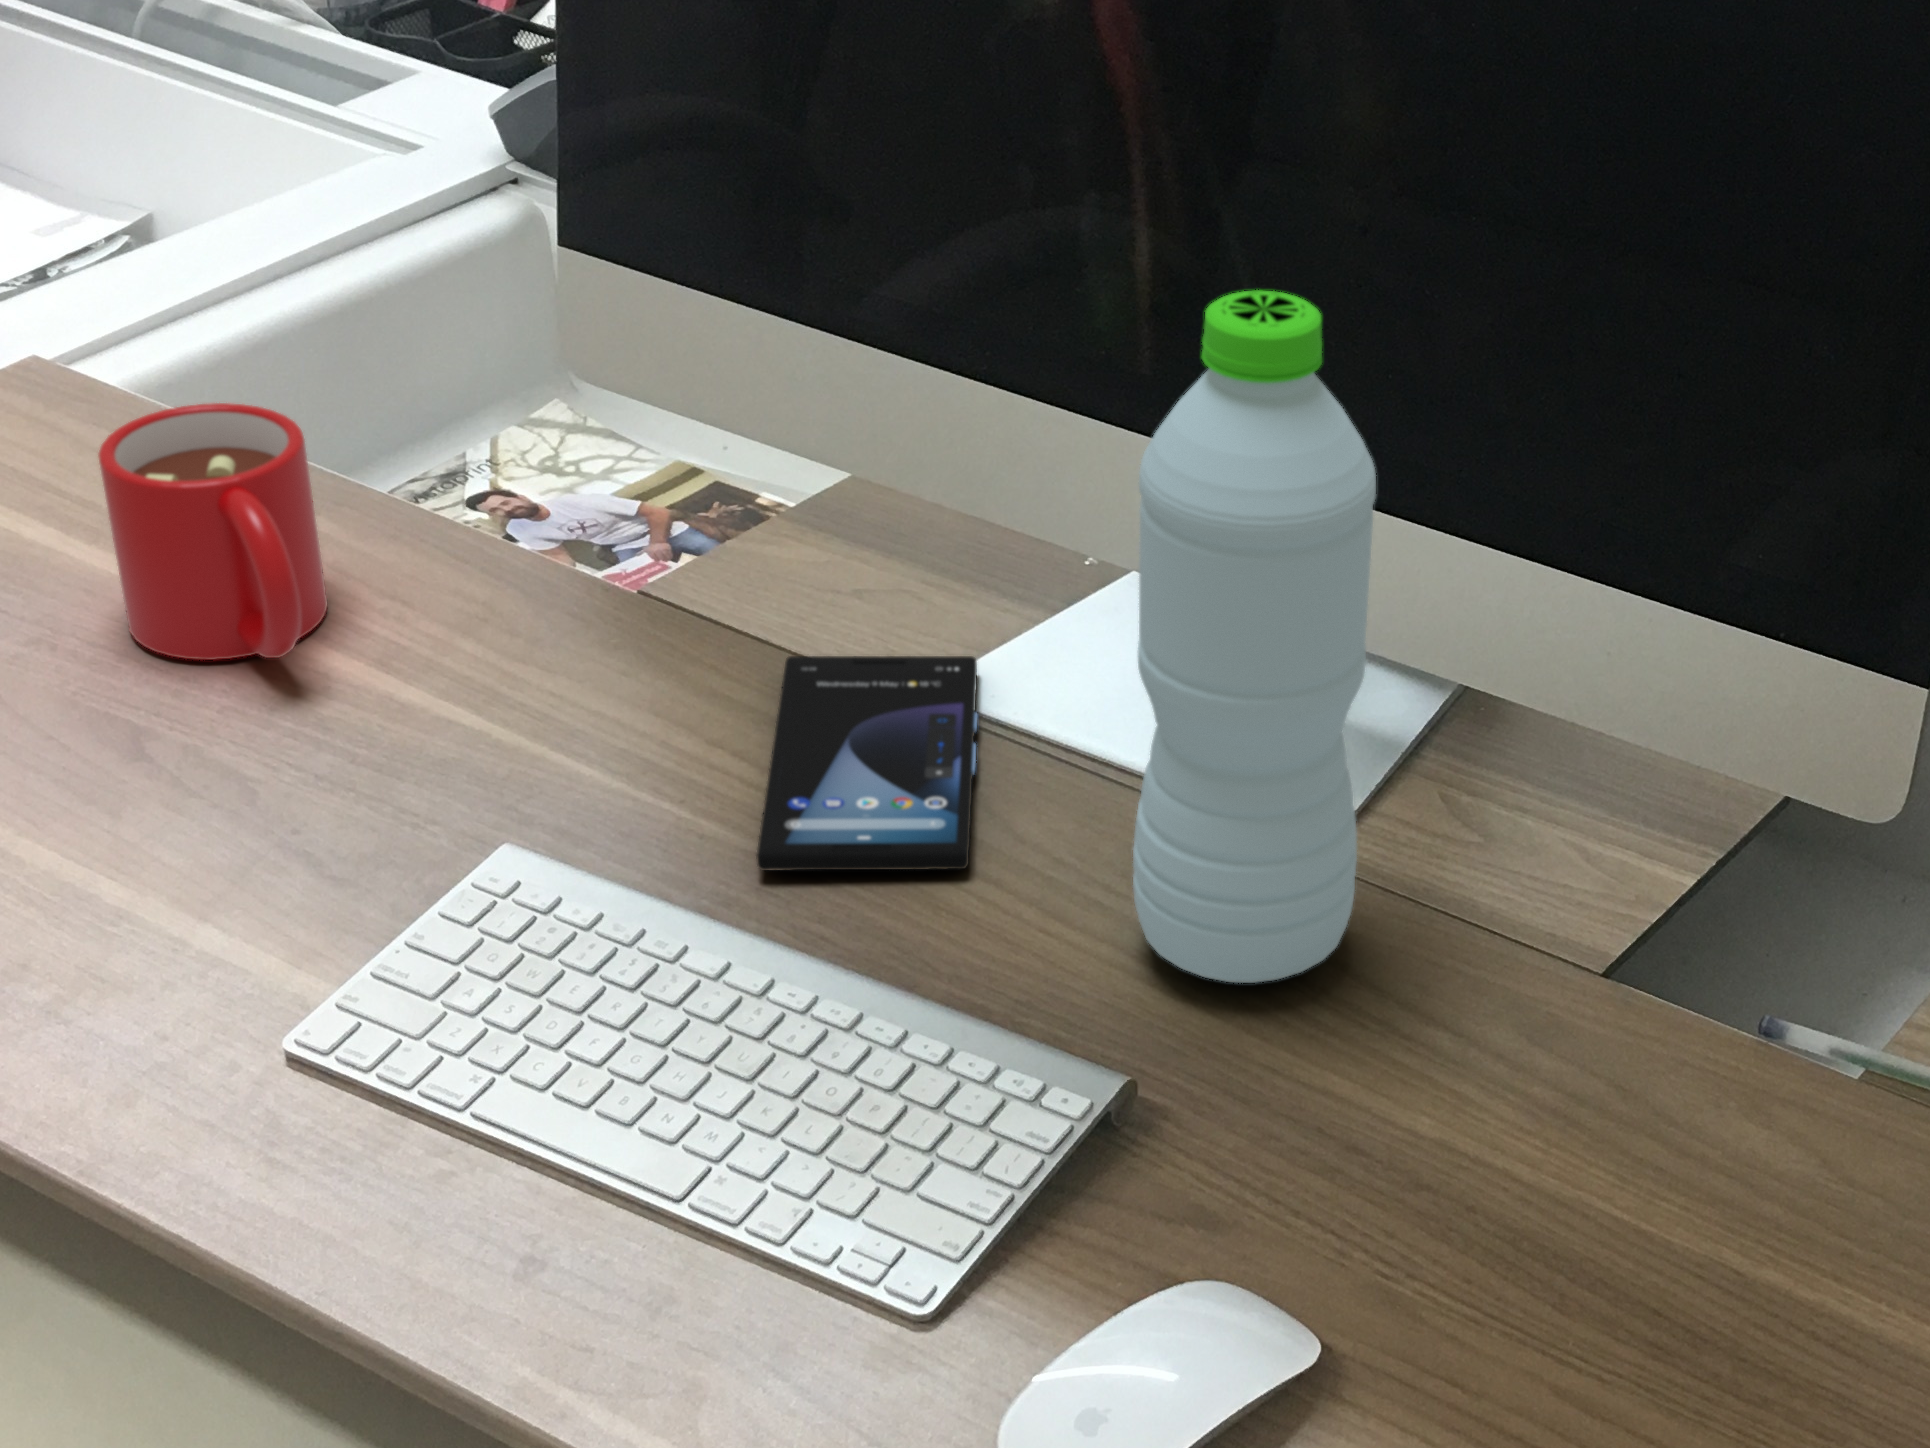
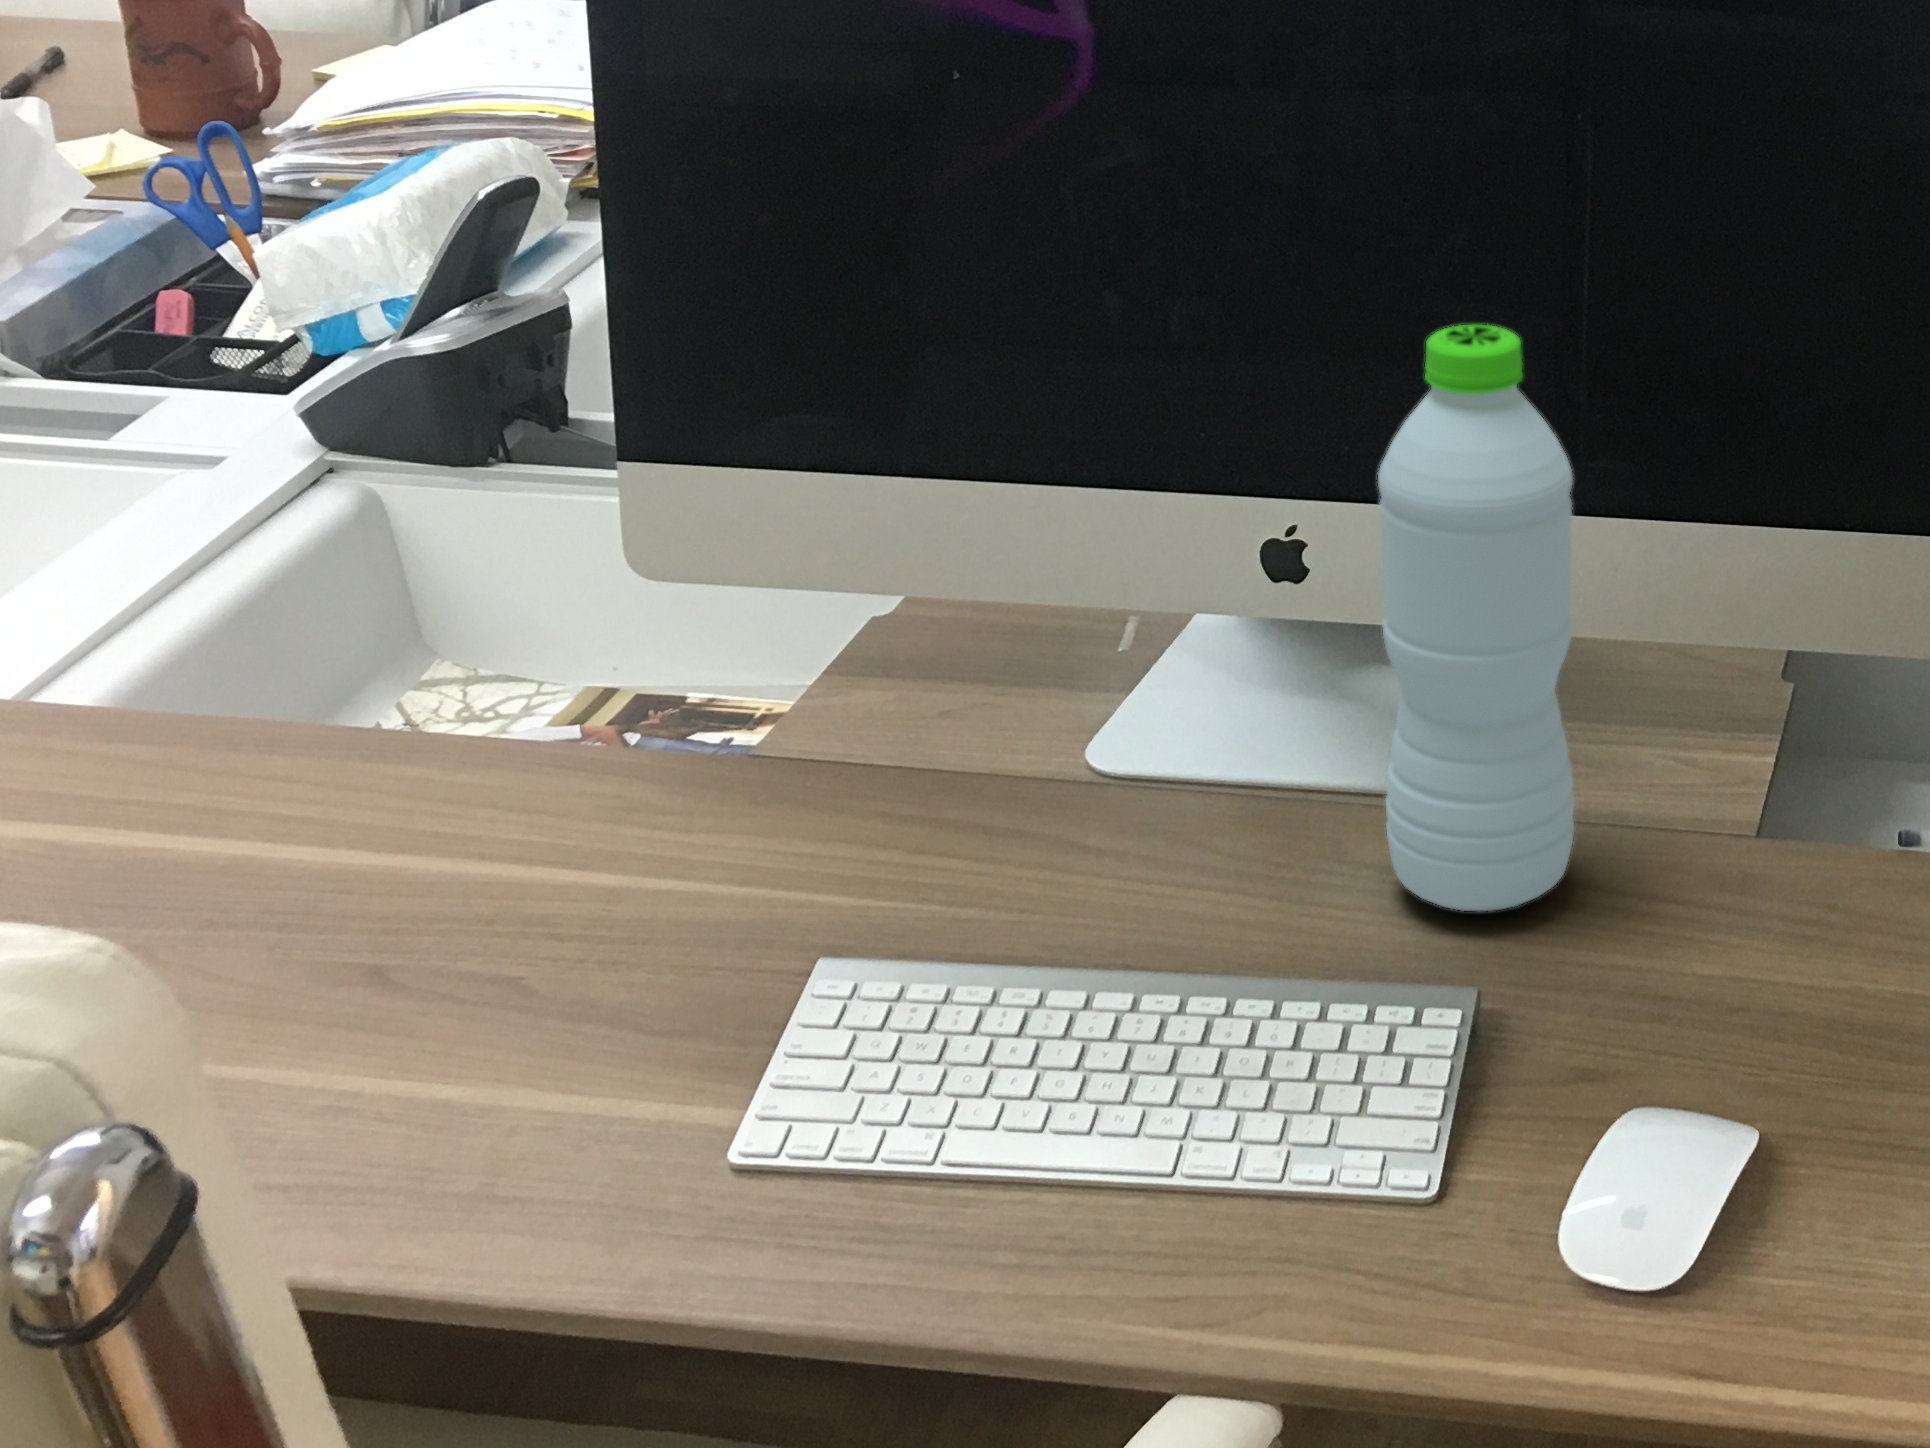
mug: present [99,403,327,660] -> none [253,655,504,901]
smartphone: present [756,656,978,871] -> none [943,735,1221,929]

